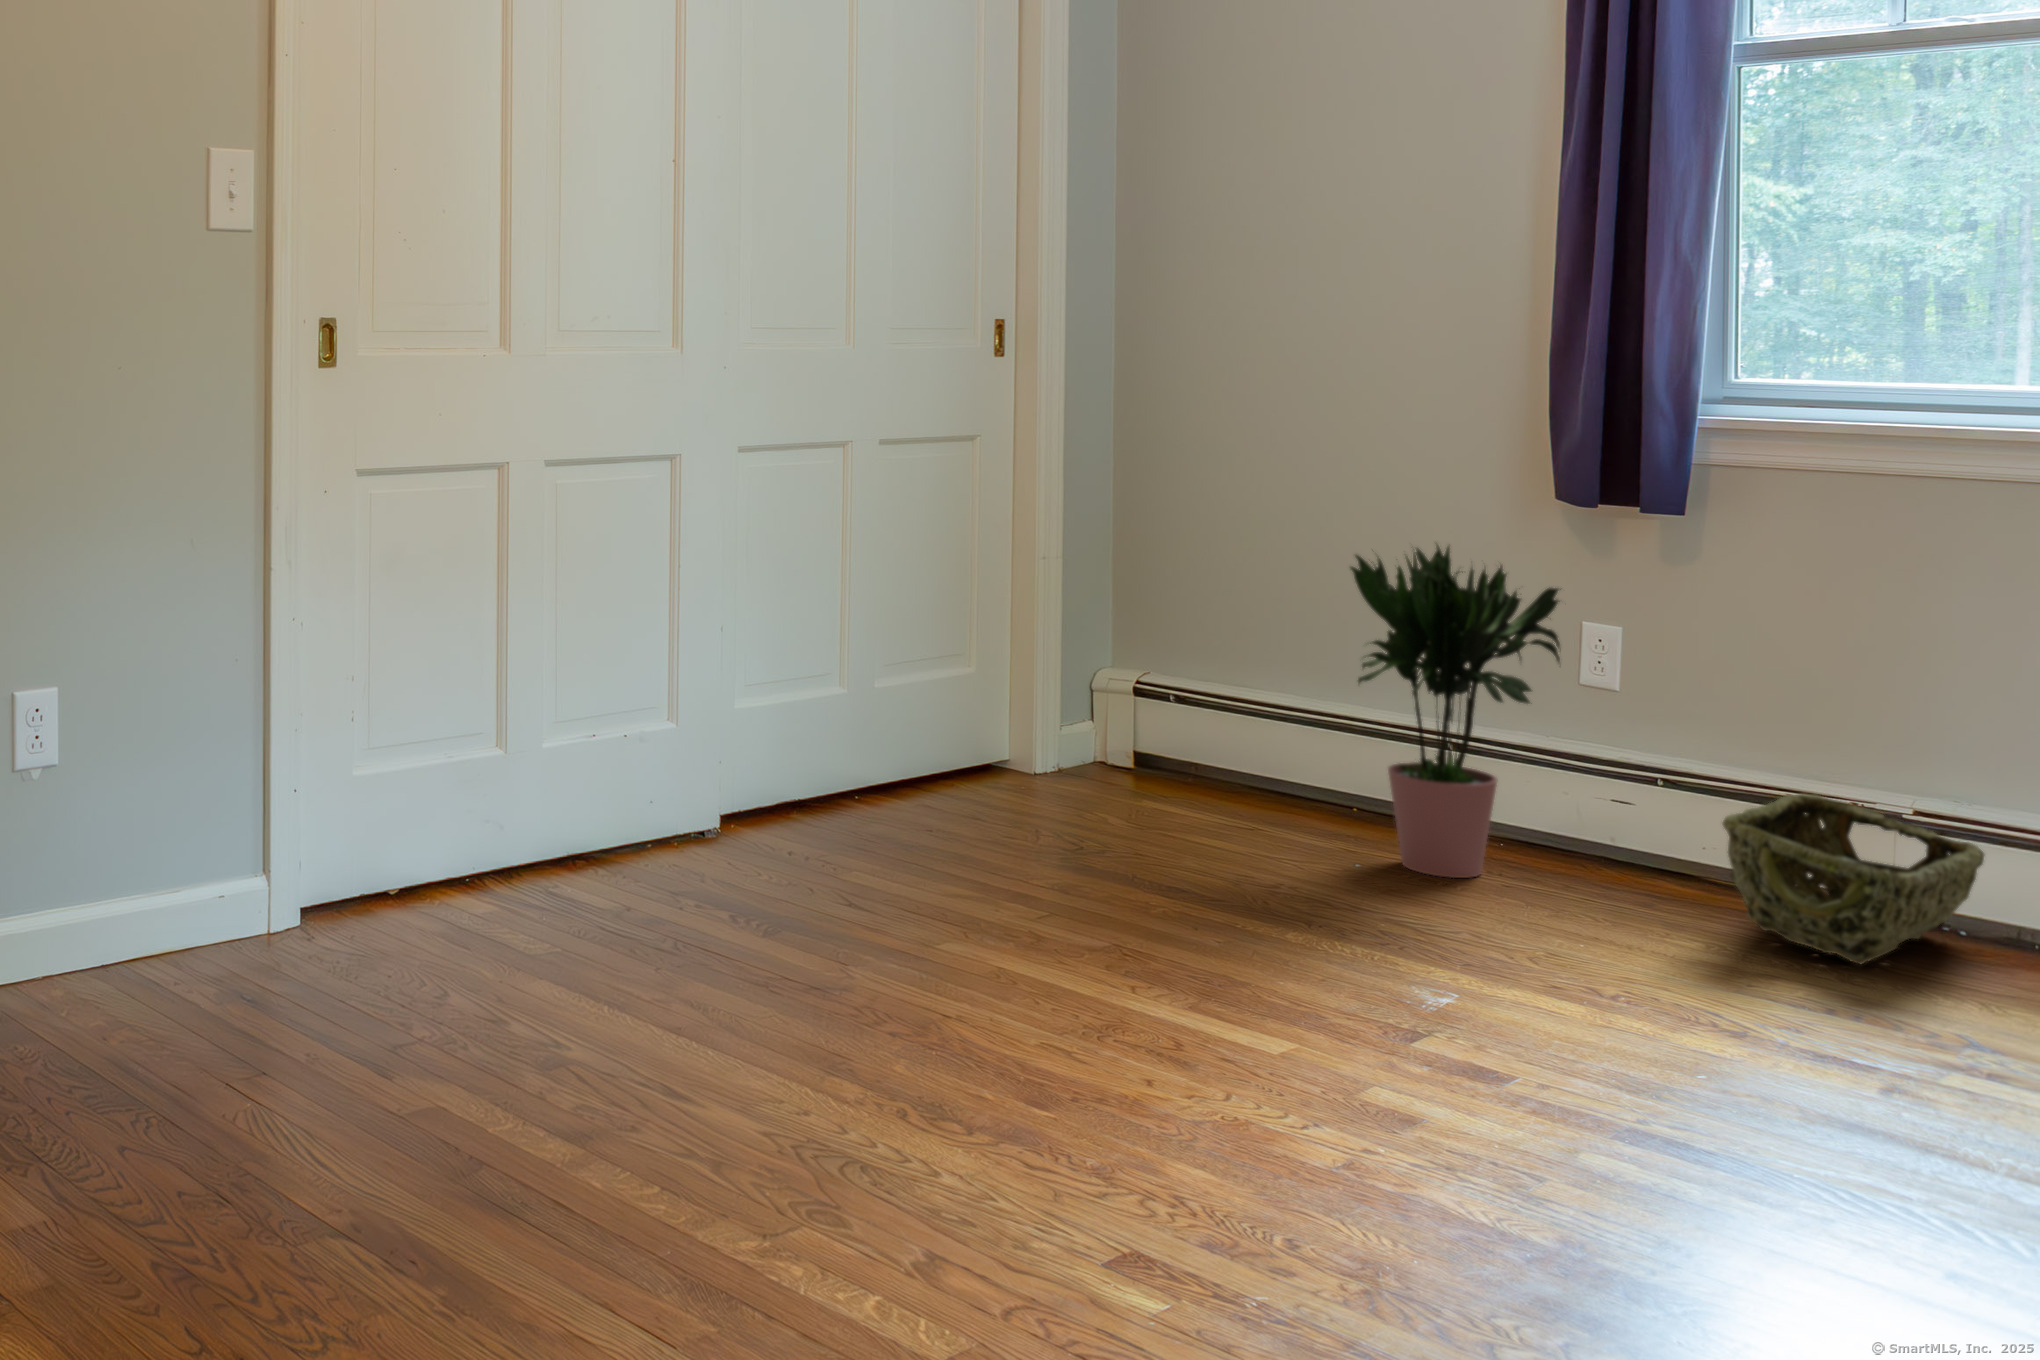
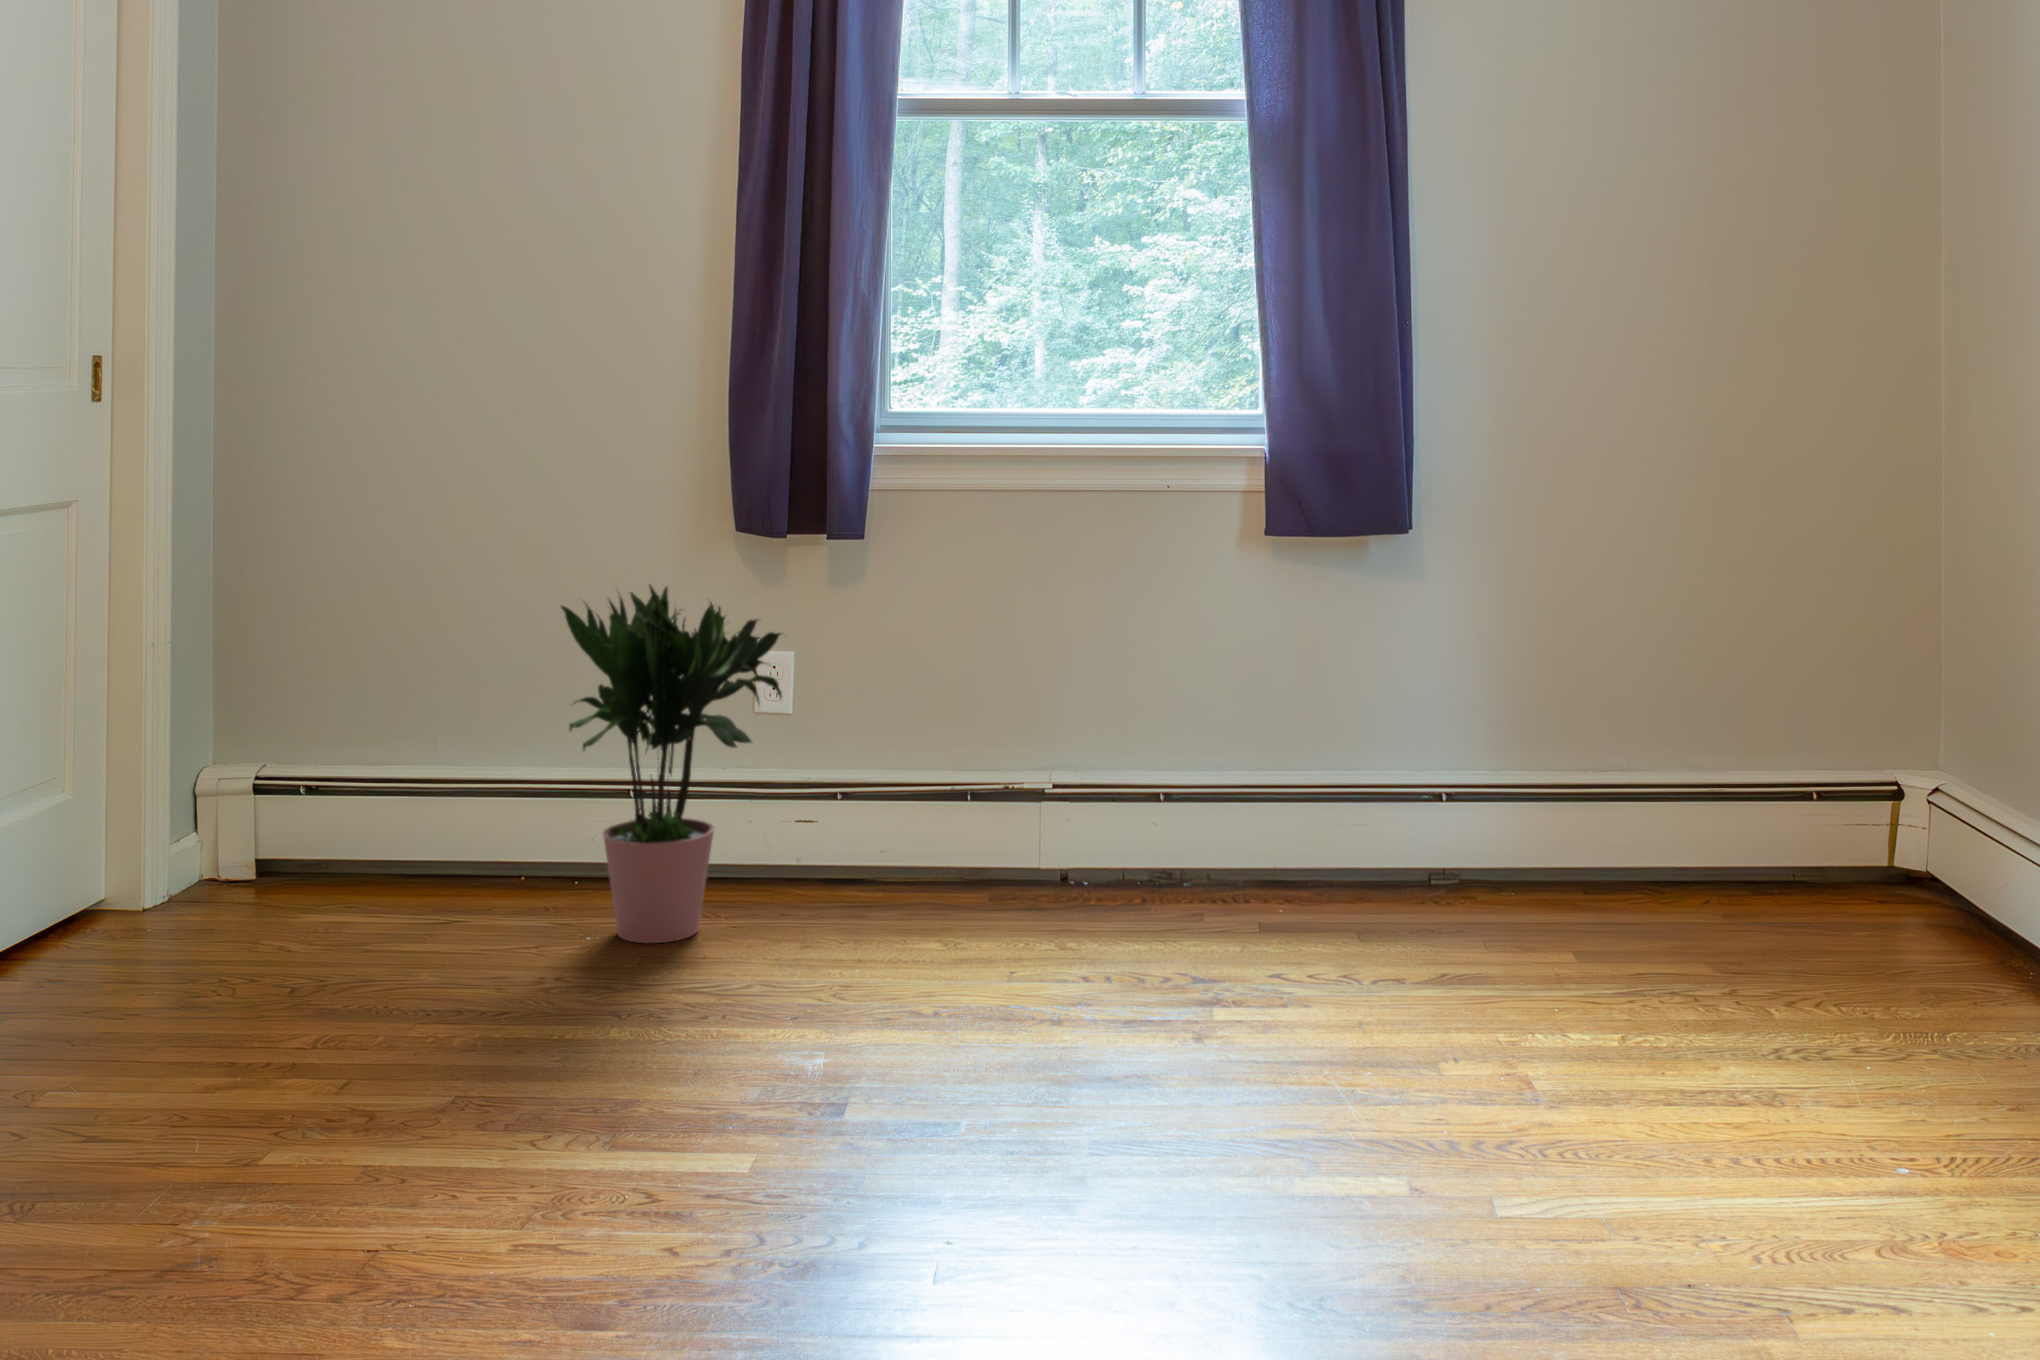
woven basket: present [1722,793,1984,964] -> none [946,784,1113,942]

